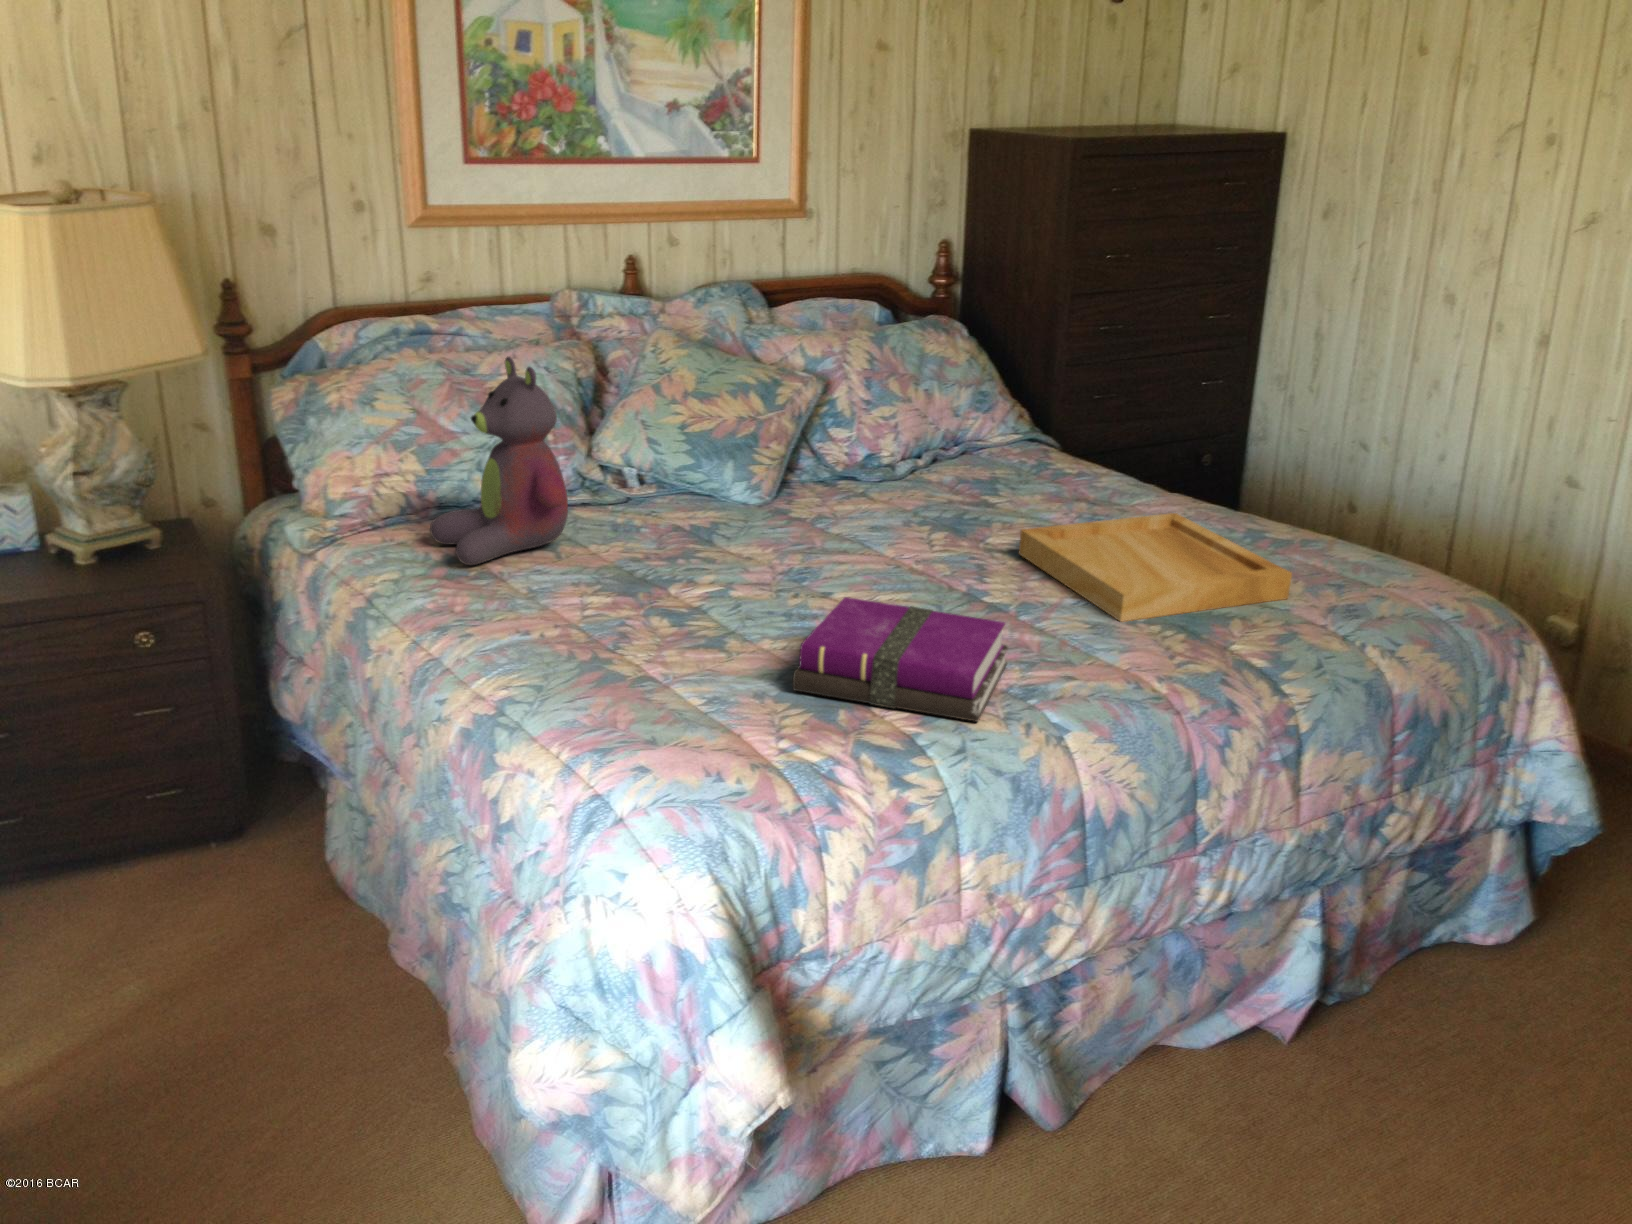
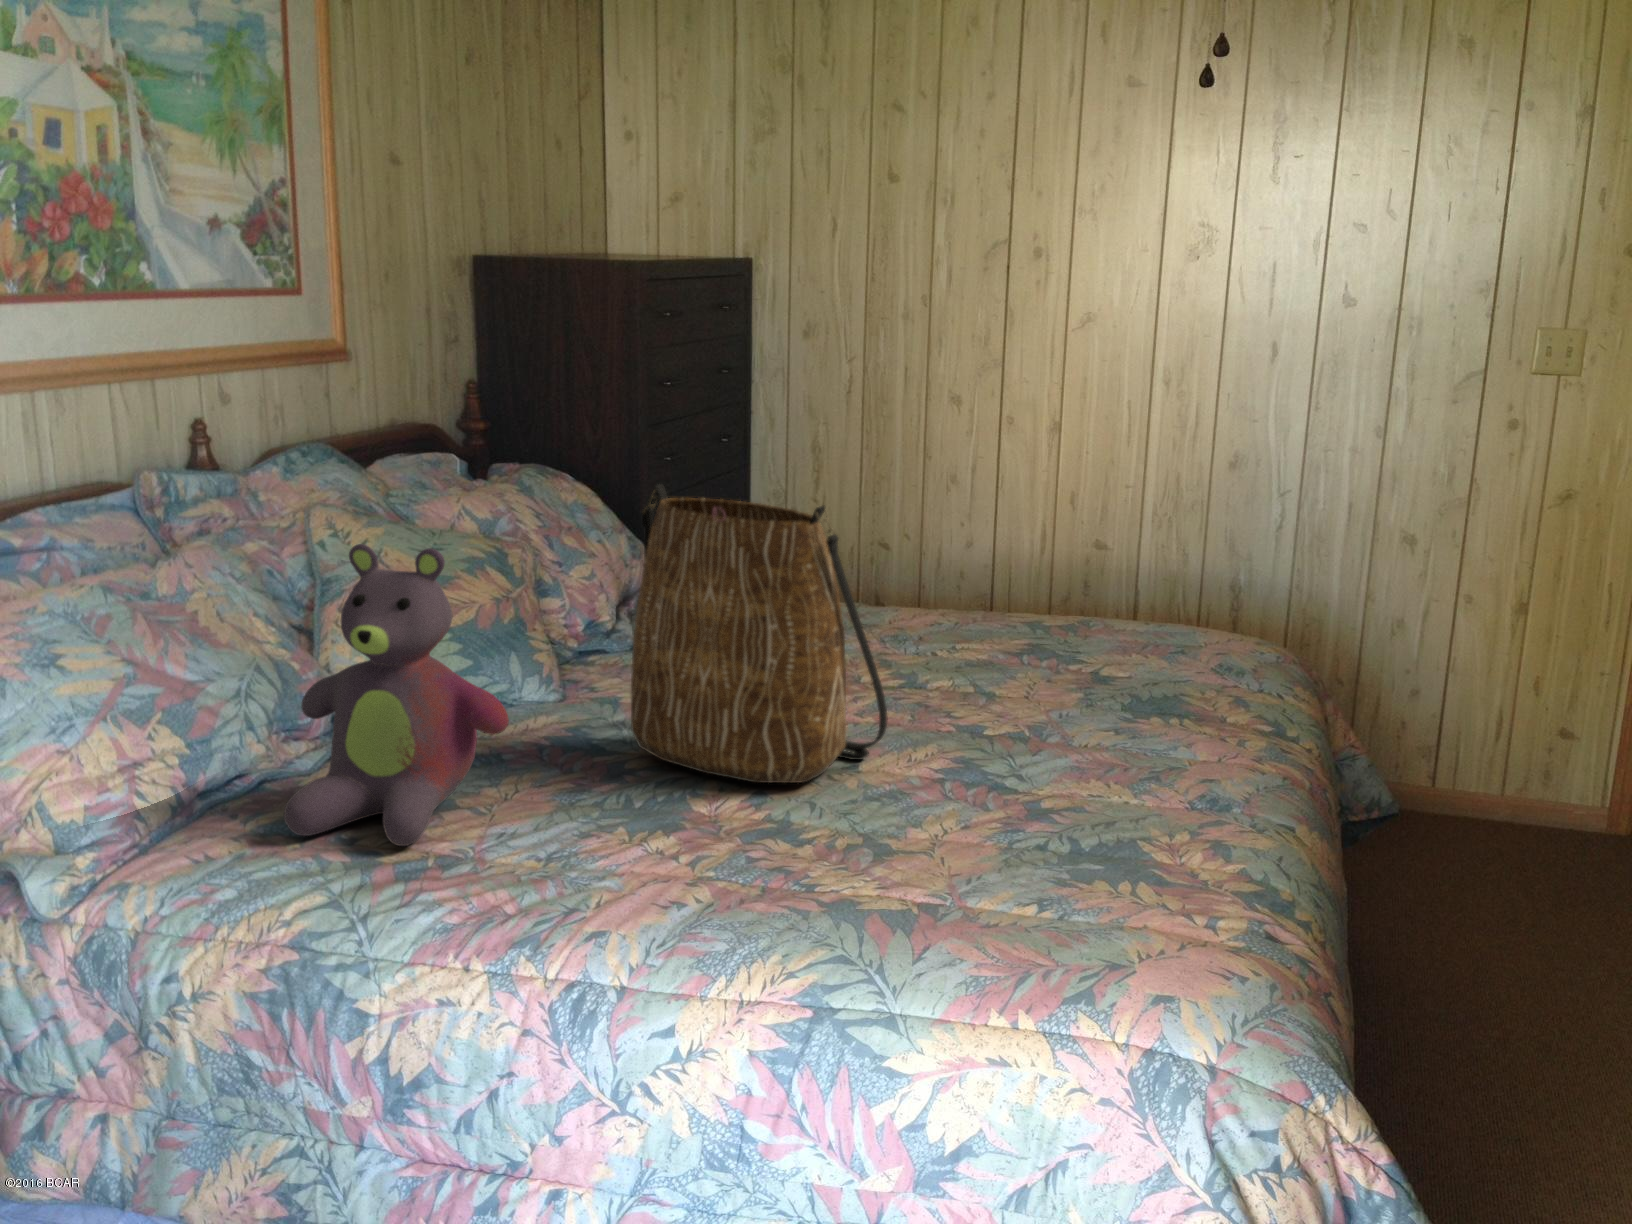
tote bag: none [690,346,837,606] -> present [631,484,888,783]
tray: present [1019,513,1292,622] -> none [886,604,1130,700]
notebook: present [793,597,1008,722] -> none [942,709,1205,834]

